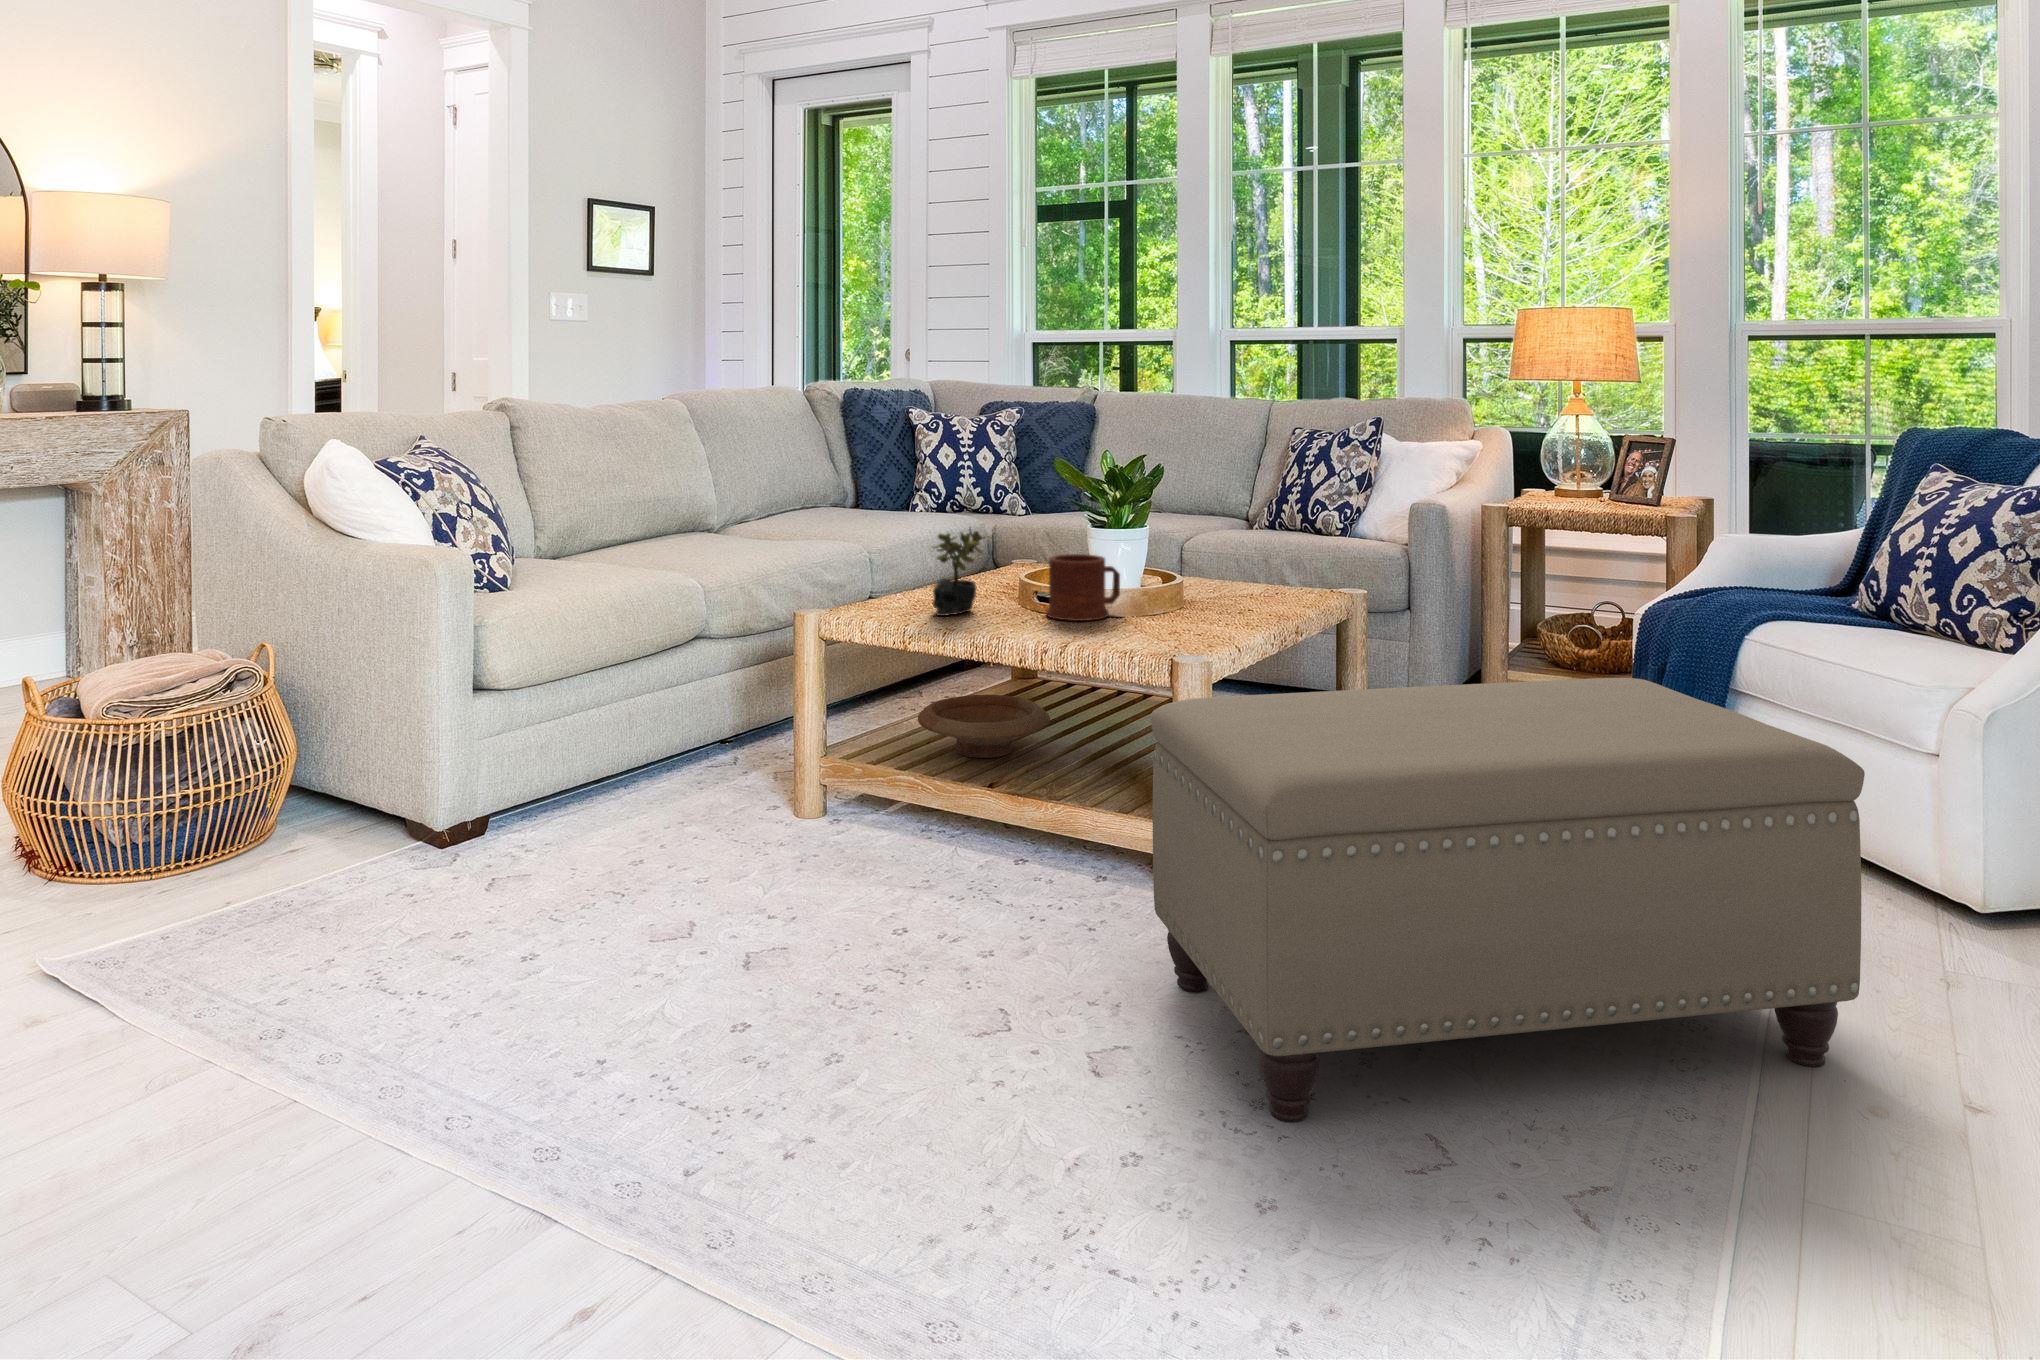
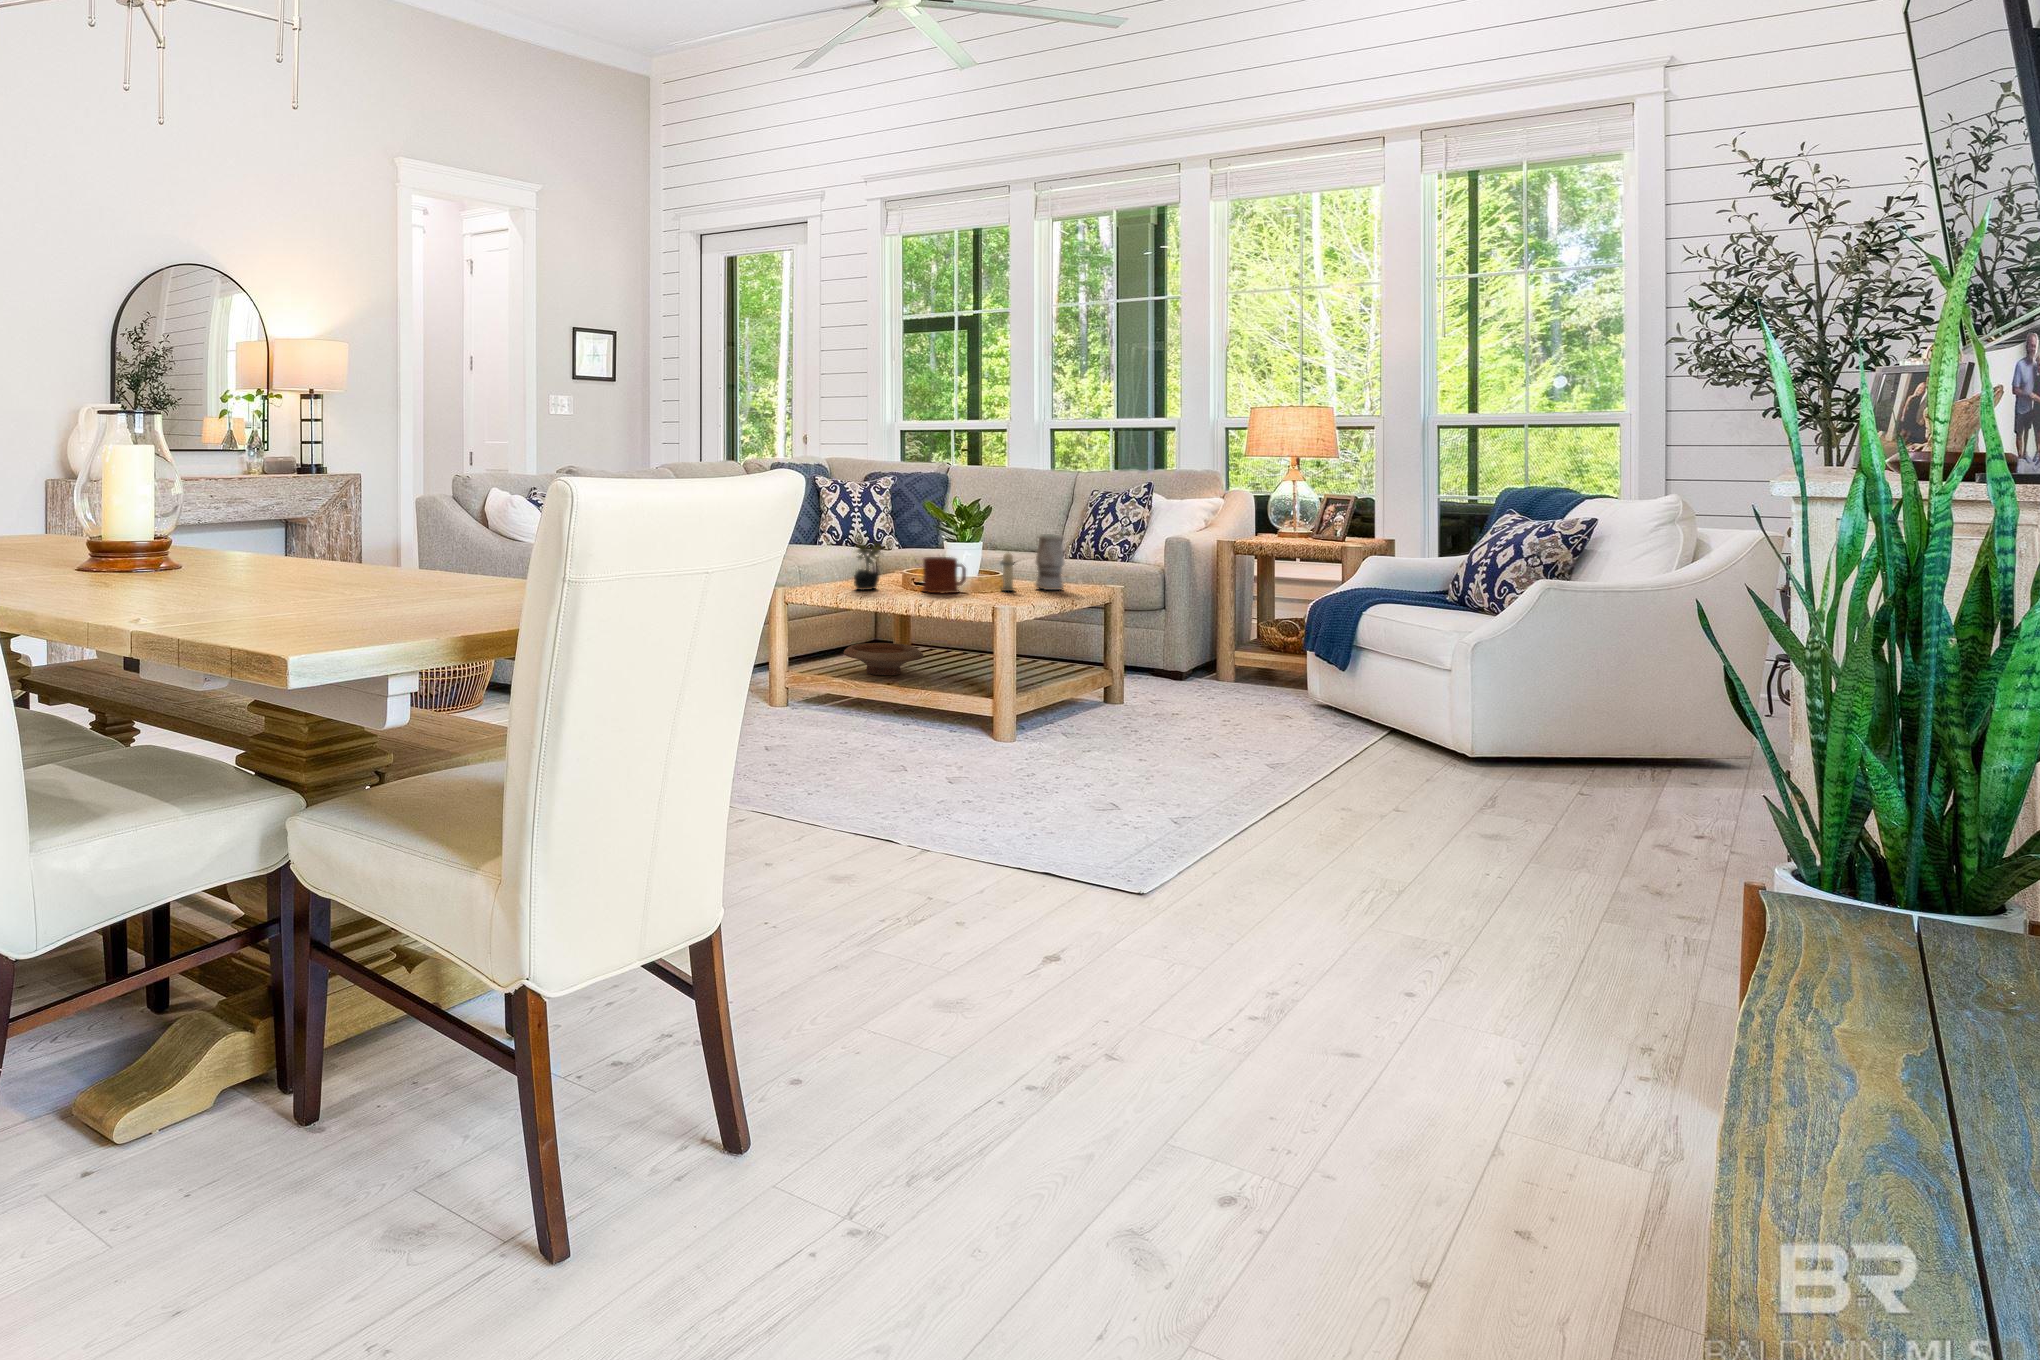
vase: none [1230,511,1278,607] -> present [1035,534,1064,590]
candle: none [1171,541,1206,613] -> present [1001,552,1015,591]
ottoman: present [1151,678,1865,1122] -> none [982,615,1346,794]

